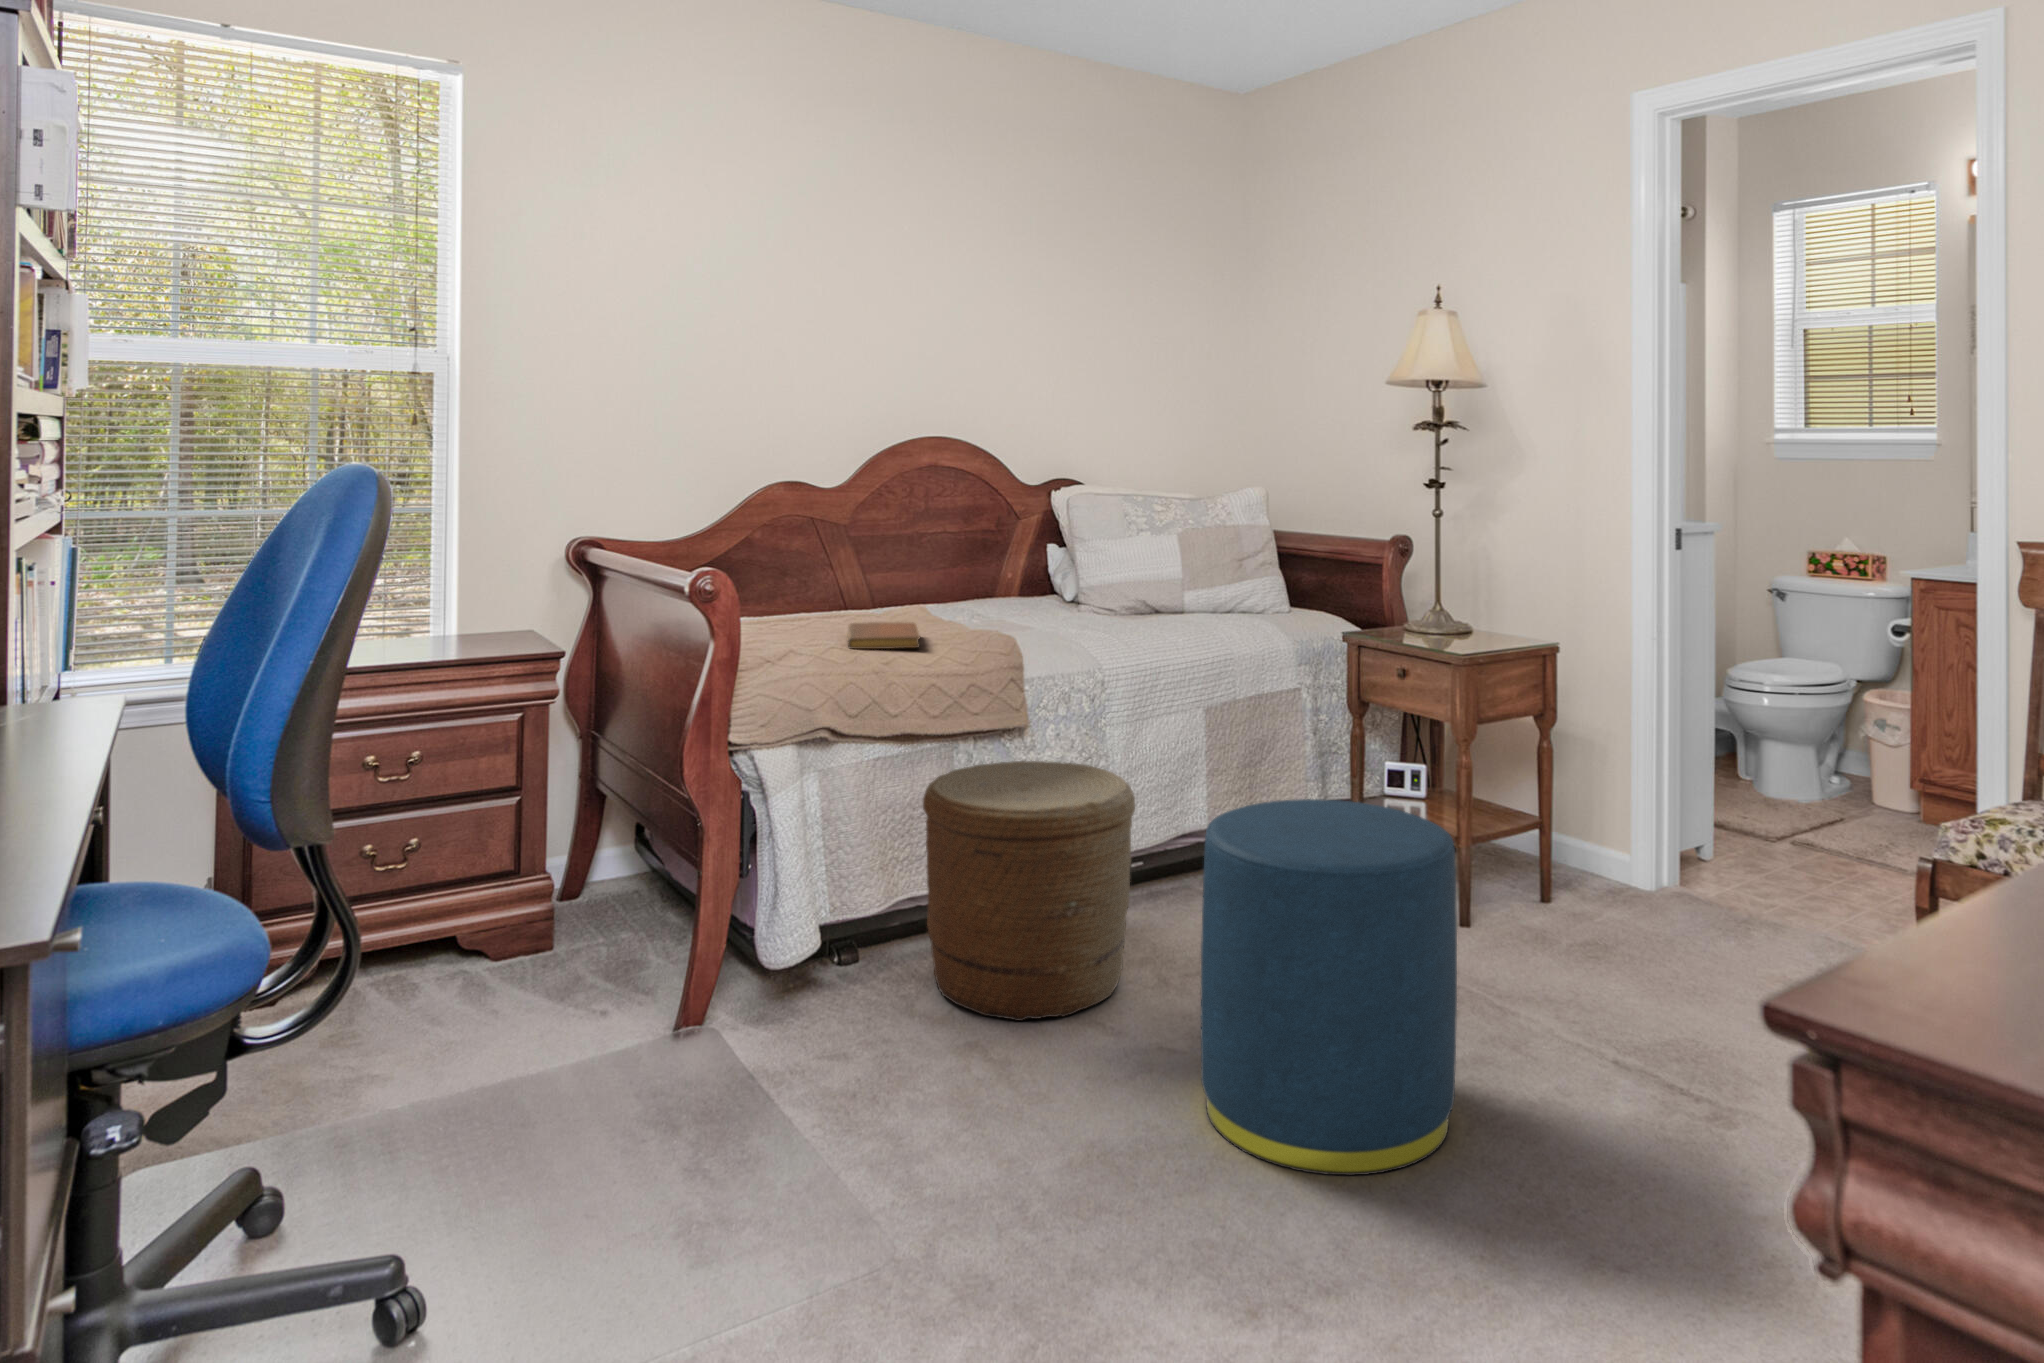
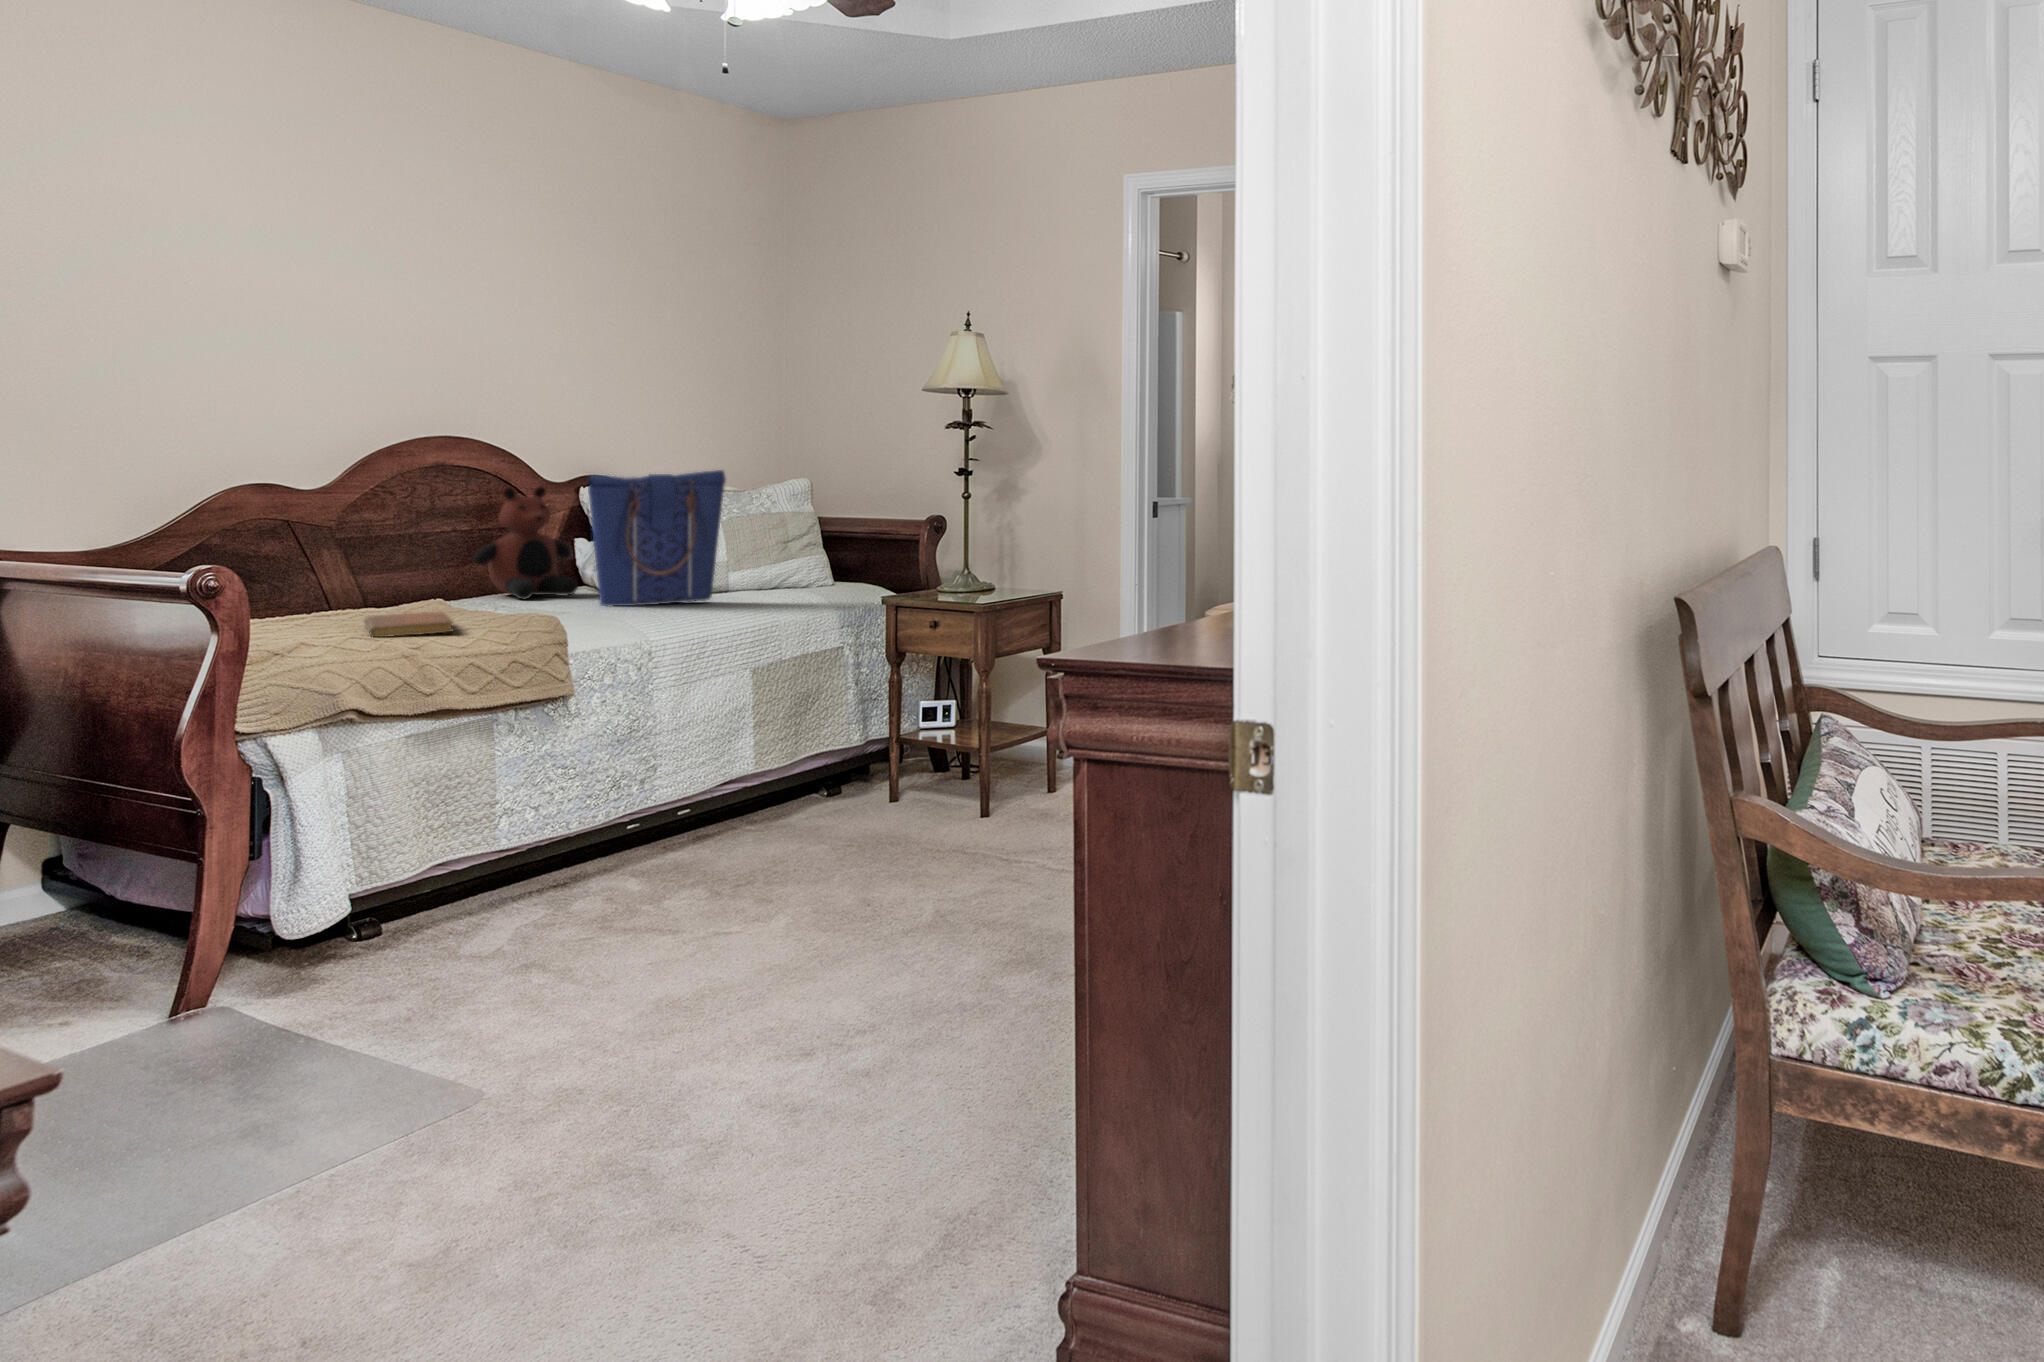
tote bag: none [1049,478,1180,624] -> present [588,470,726,606]
teddy bear: none [951,490,1042,608] -> present [473,486,578,599]
woven basket: present [923,761,1135,1021] -> none [465,723,687,947]
ottoman: present [1201,799,1457,1175] -> none [753,715,962,989]

